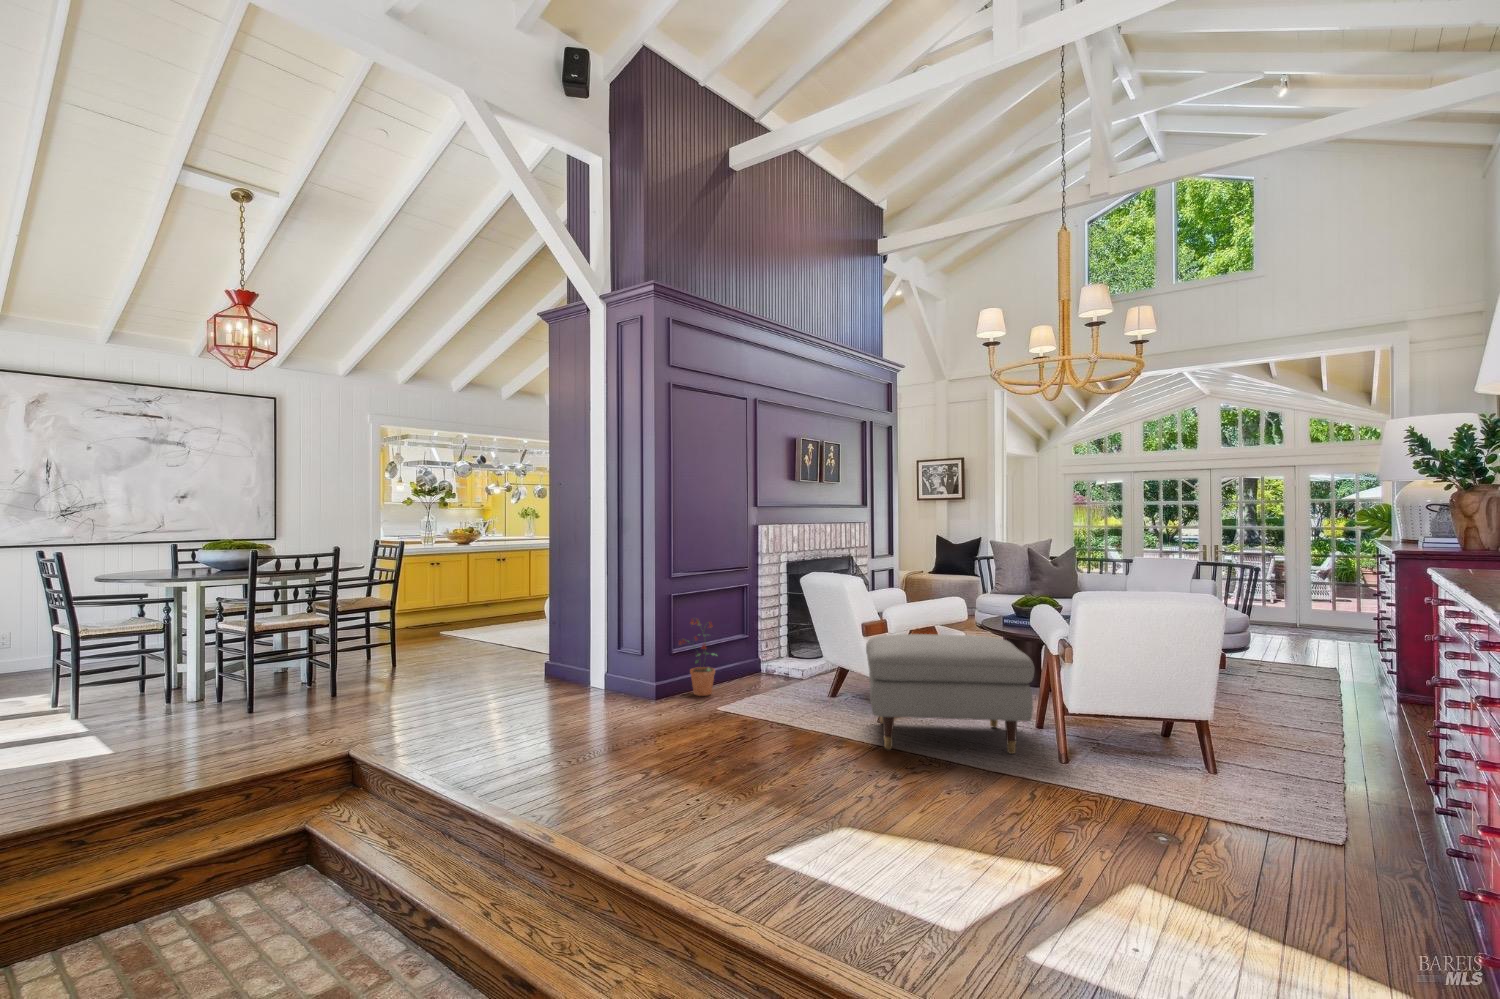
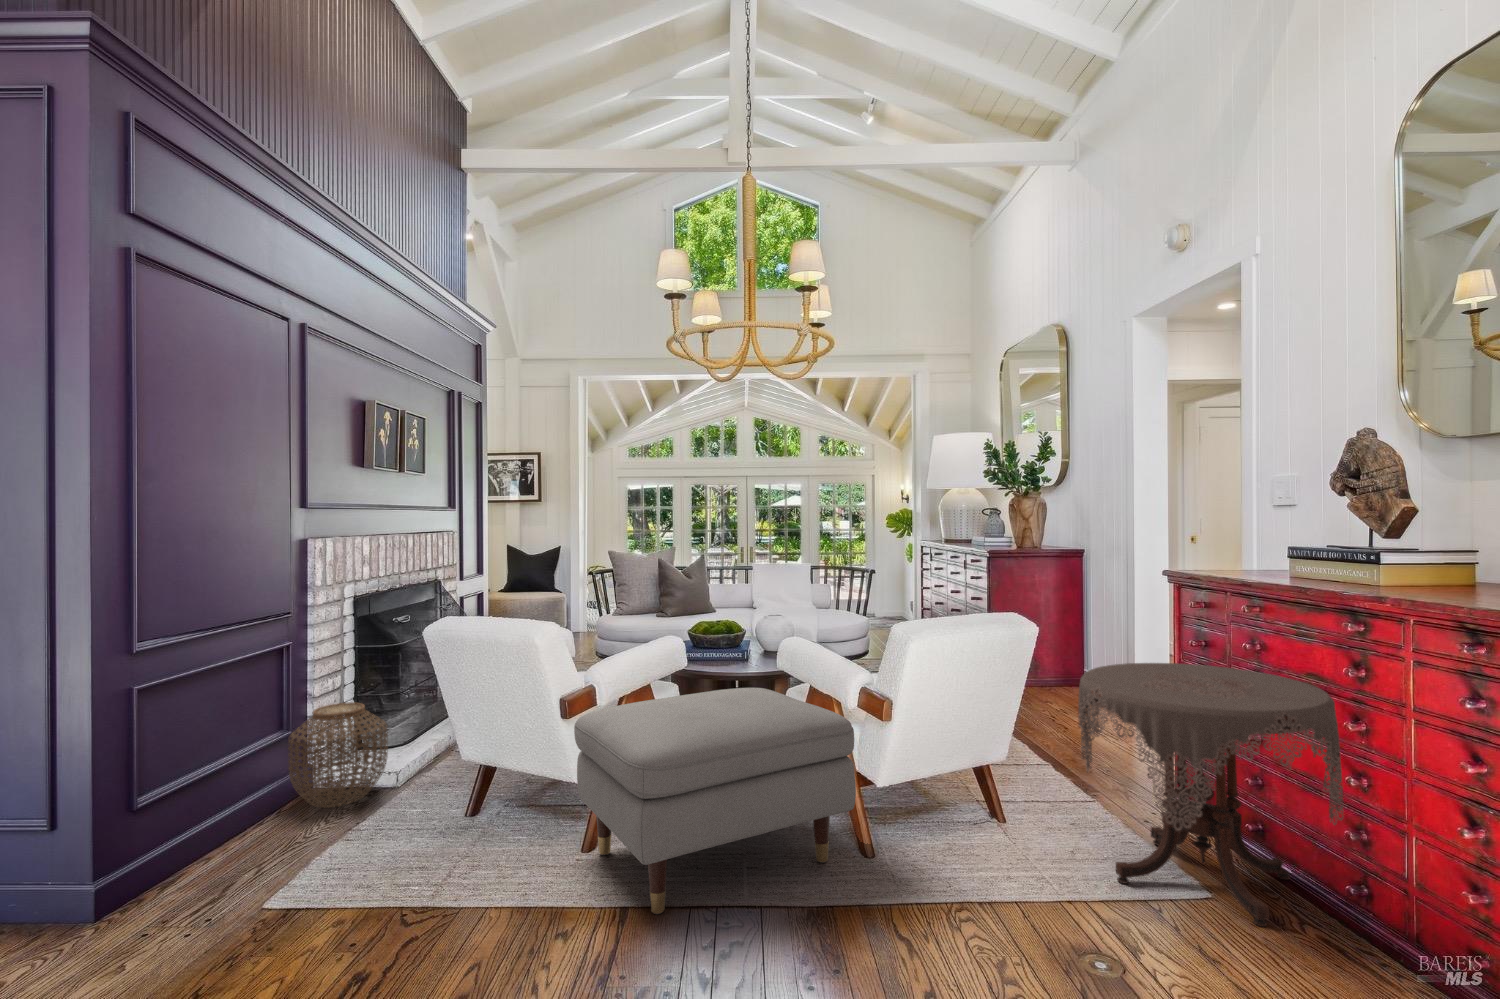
potted plant: present [679,619,715,696] -> none [154,724,255,882]
woven basket: none [744,623,794,680] -> present [288,702,388,808]
side table: none [1196,648,1430,852] -> present [1078,663,1343,927]

